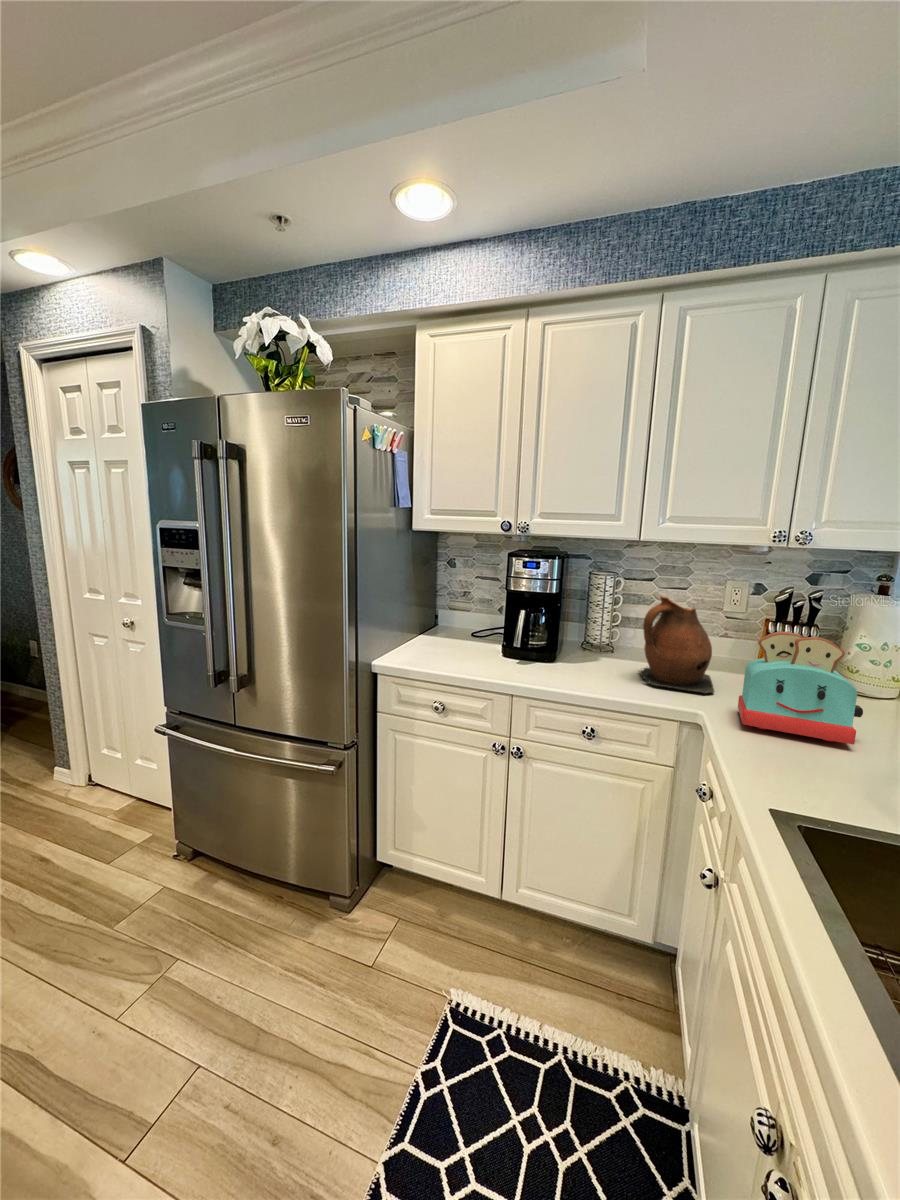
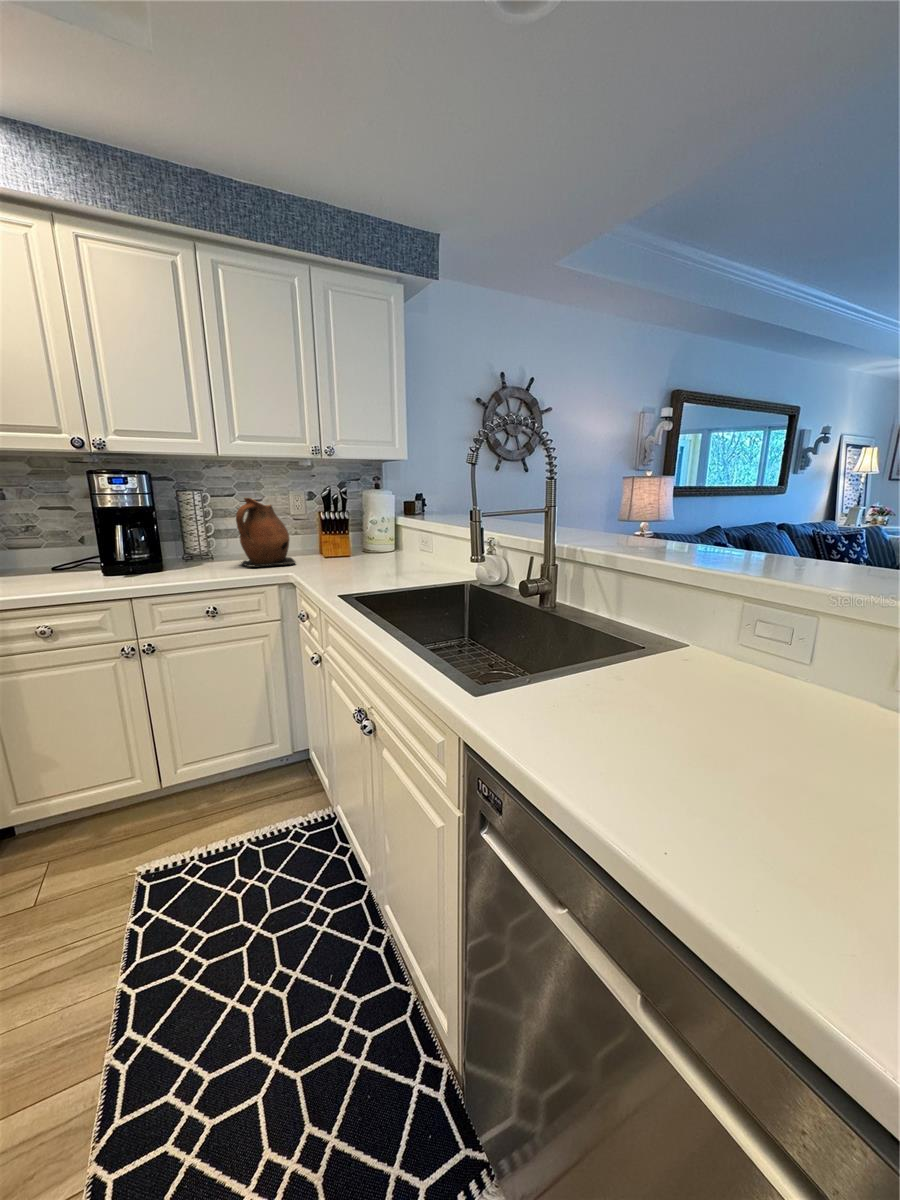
toaster: present [738,631,863,745] -> none [312,507,375,570]

